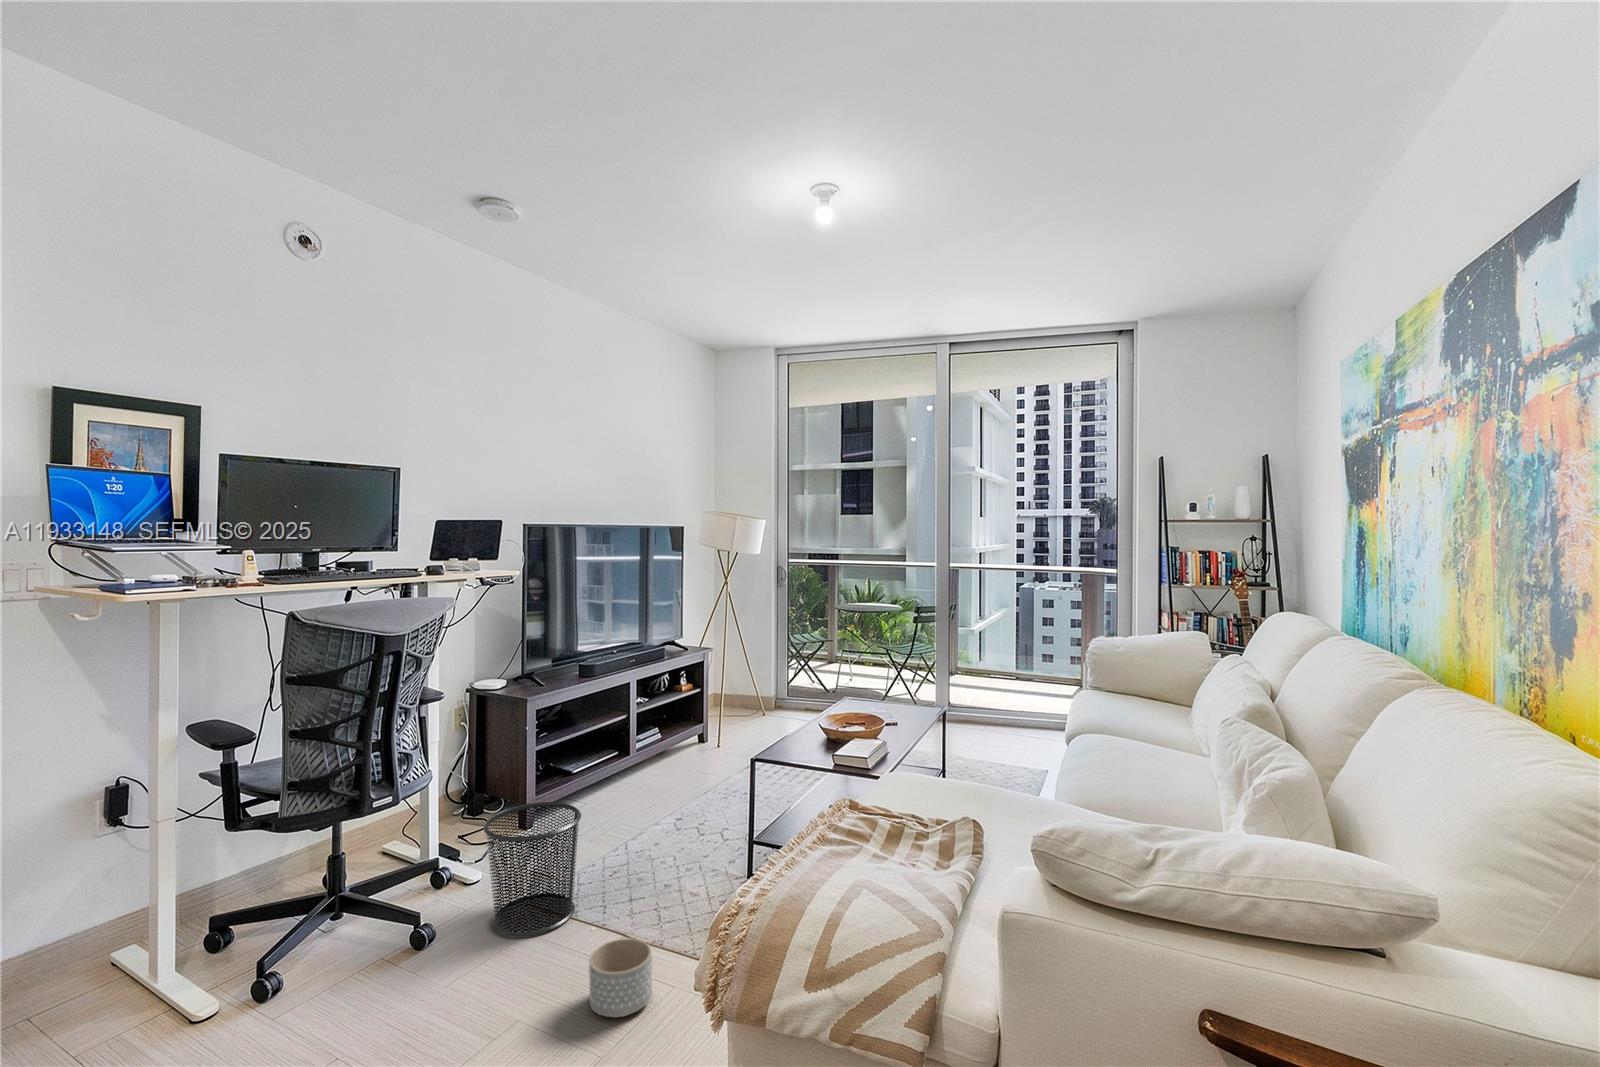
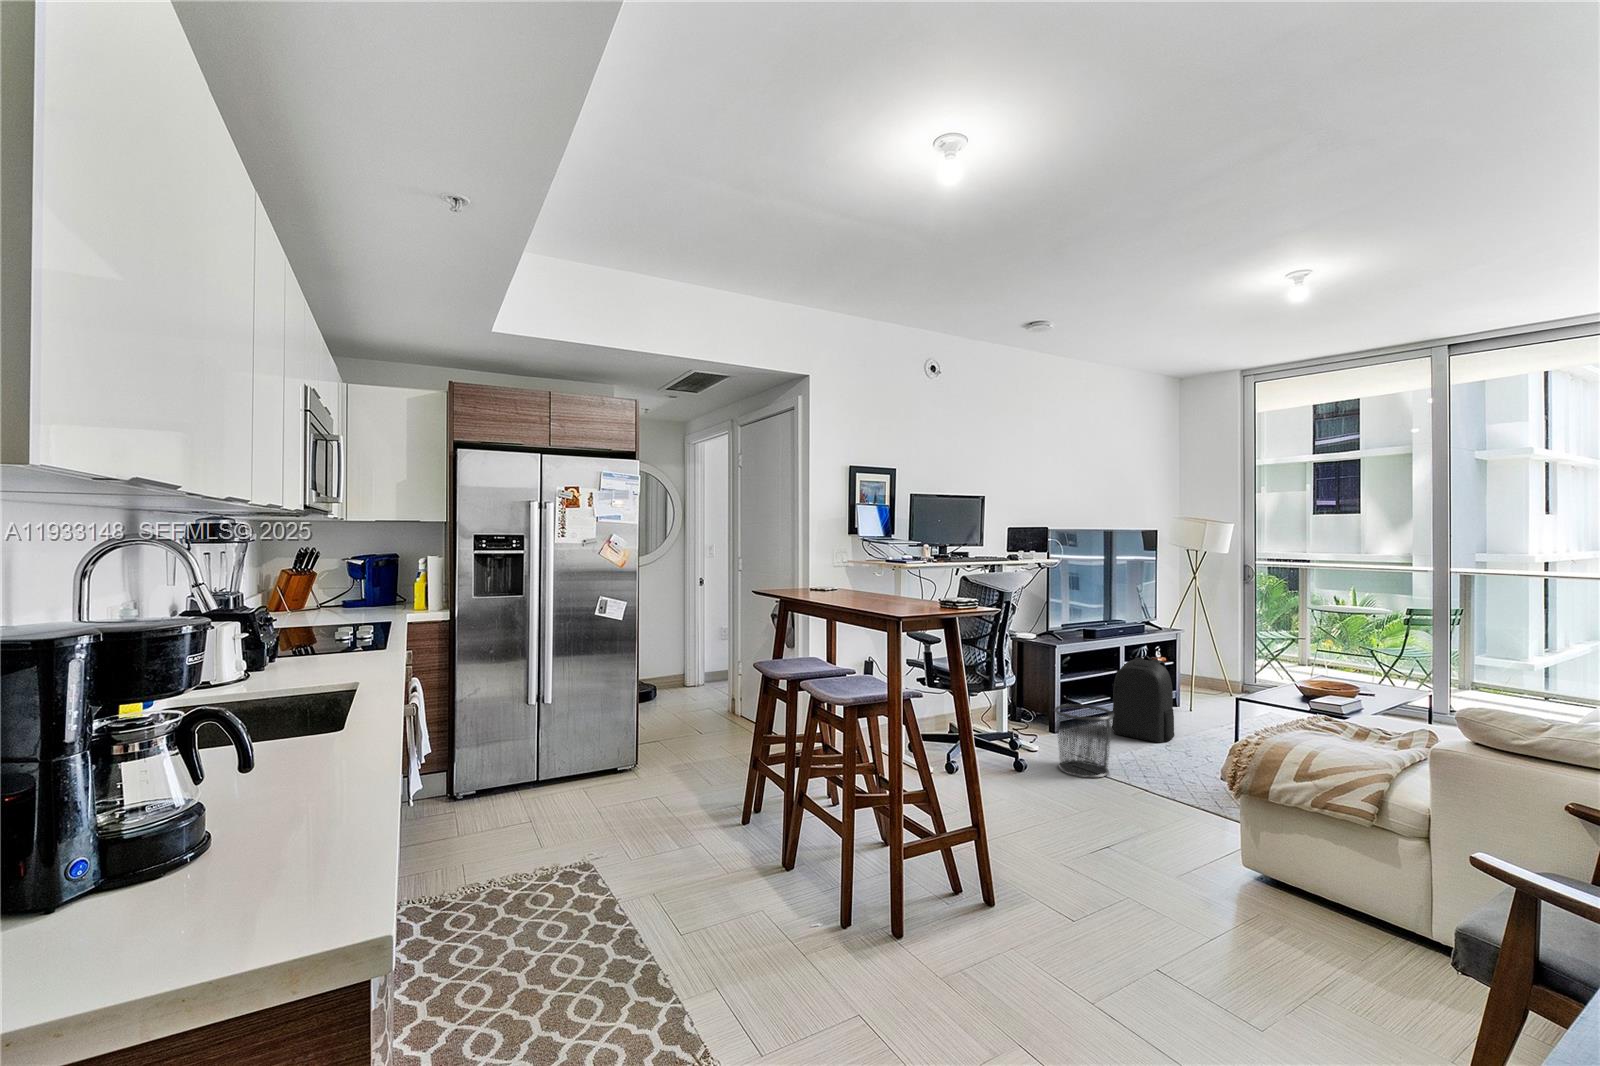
backpack: none [608,697,688,821] -> present [1112,656,1175,742]
planter: present [589,938,652,1018] -> none [1136,779,1176,818]

